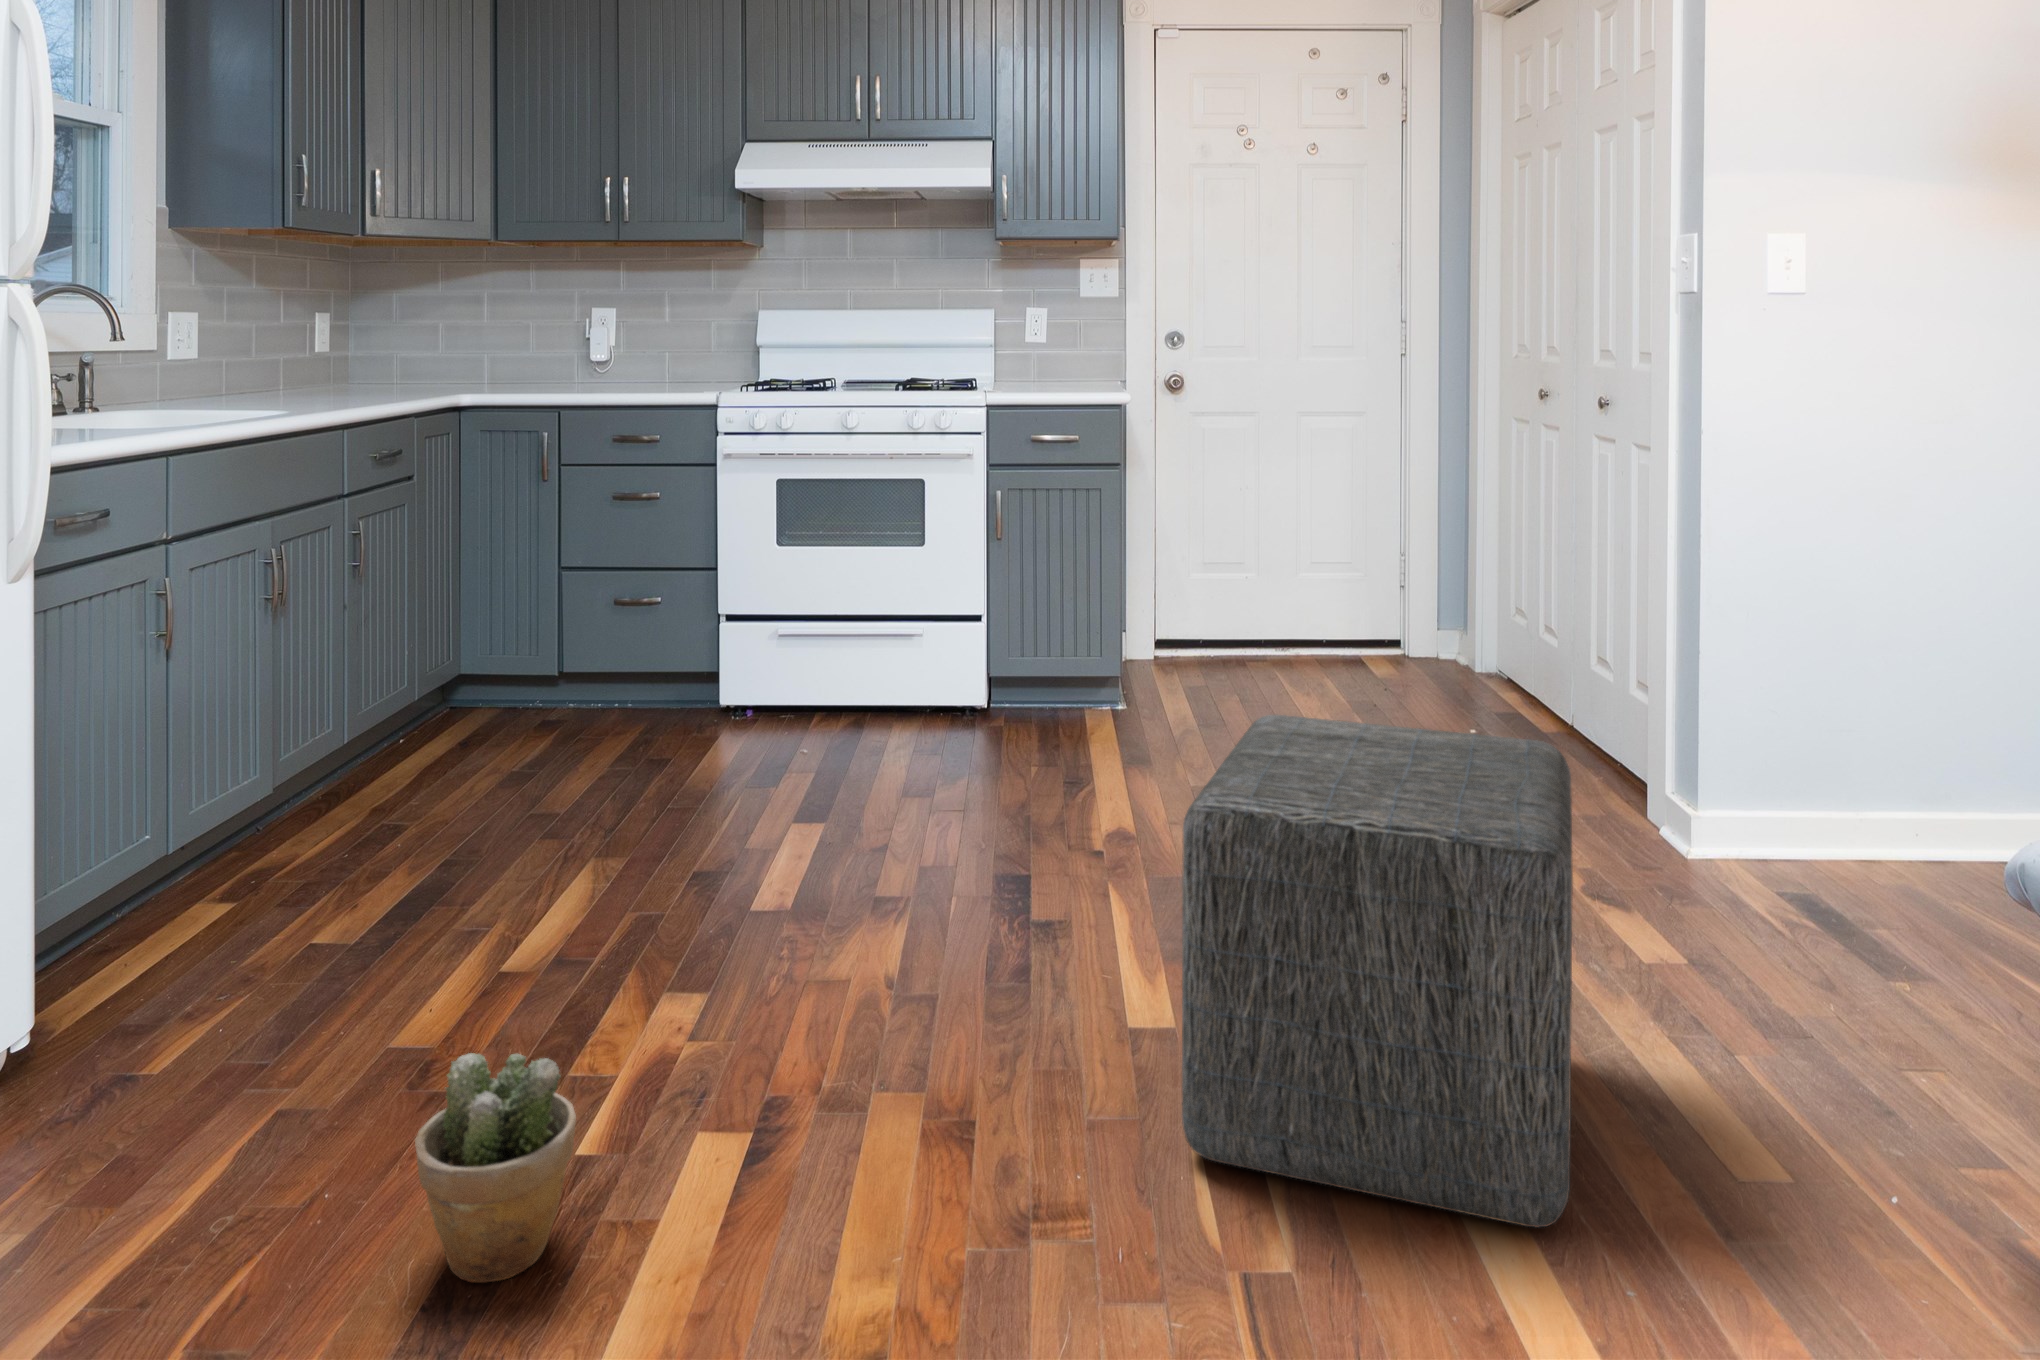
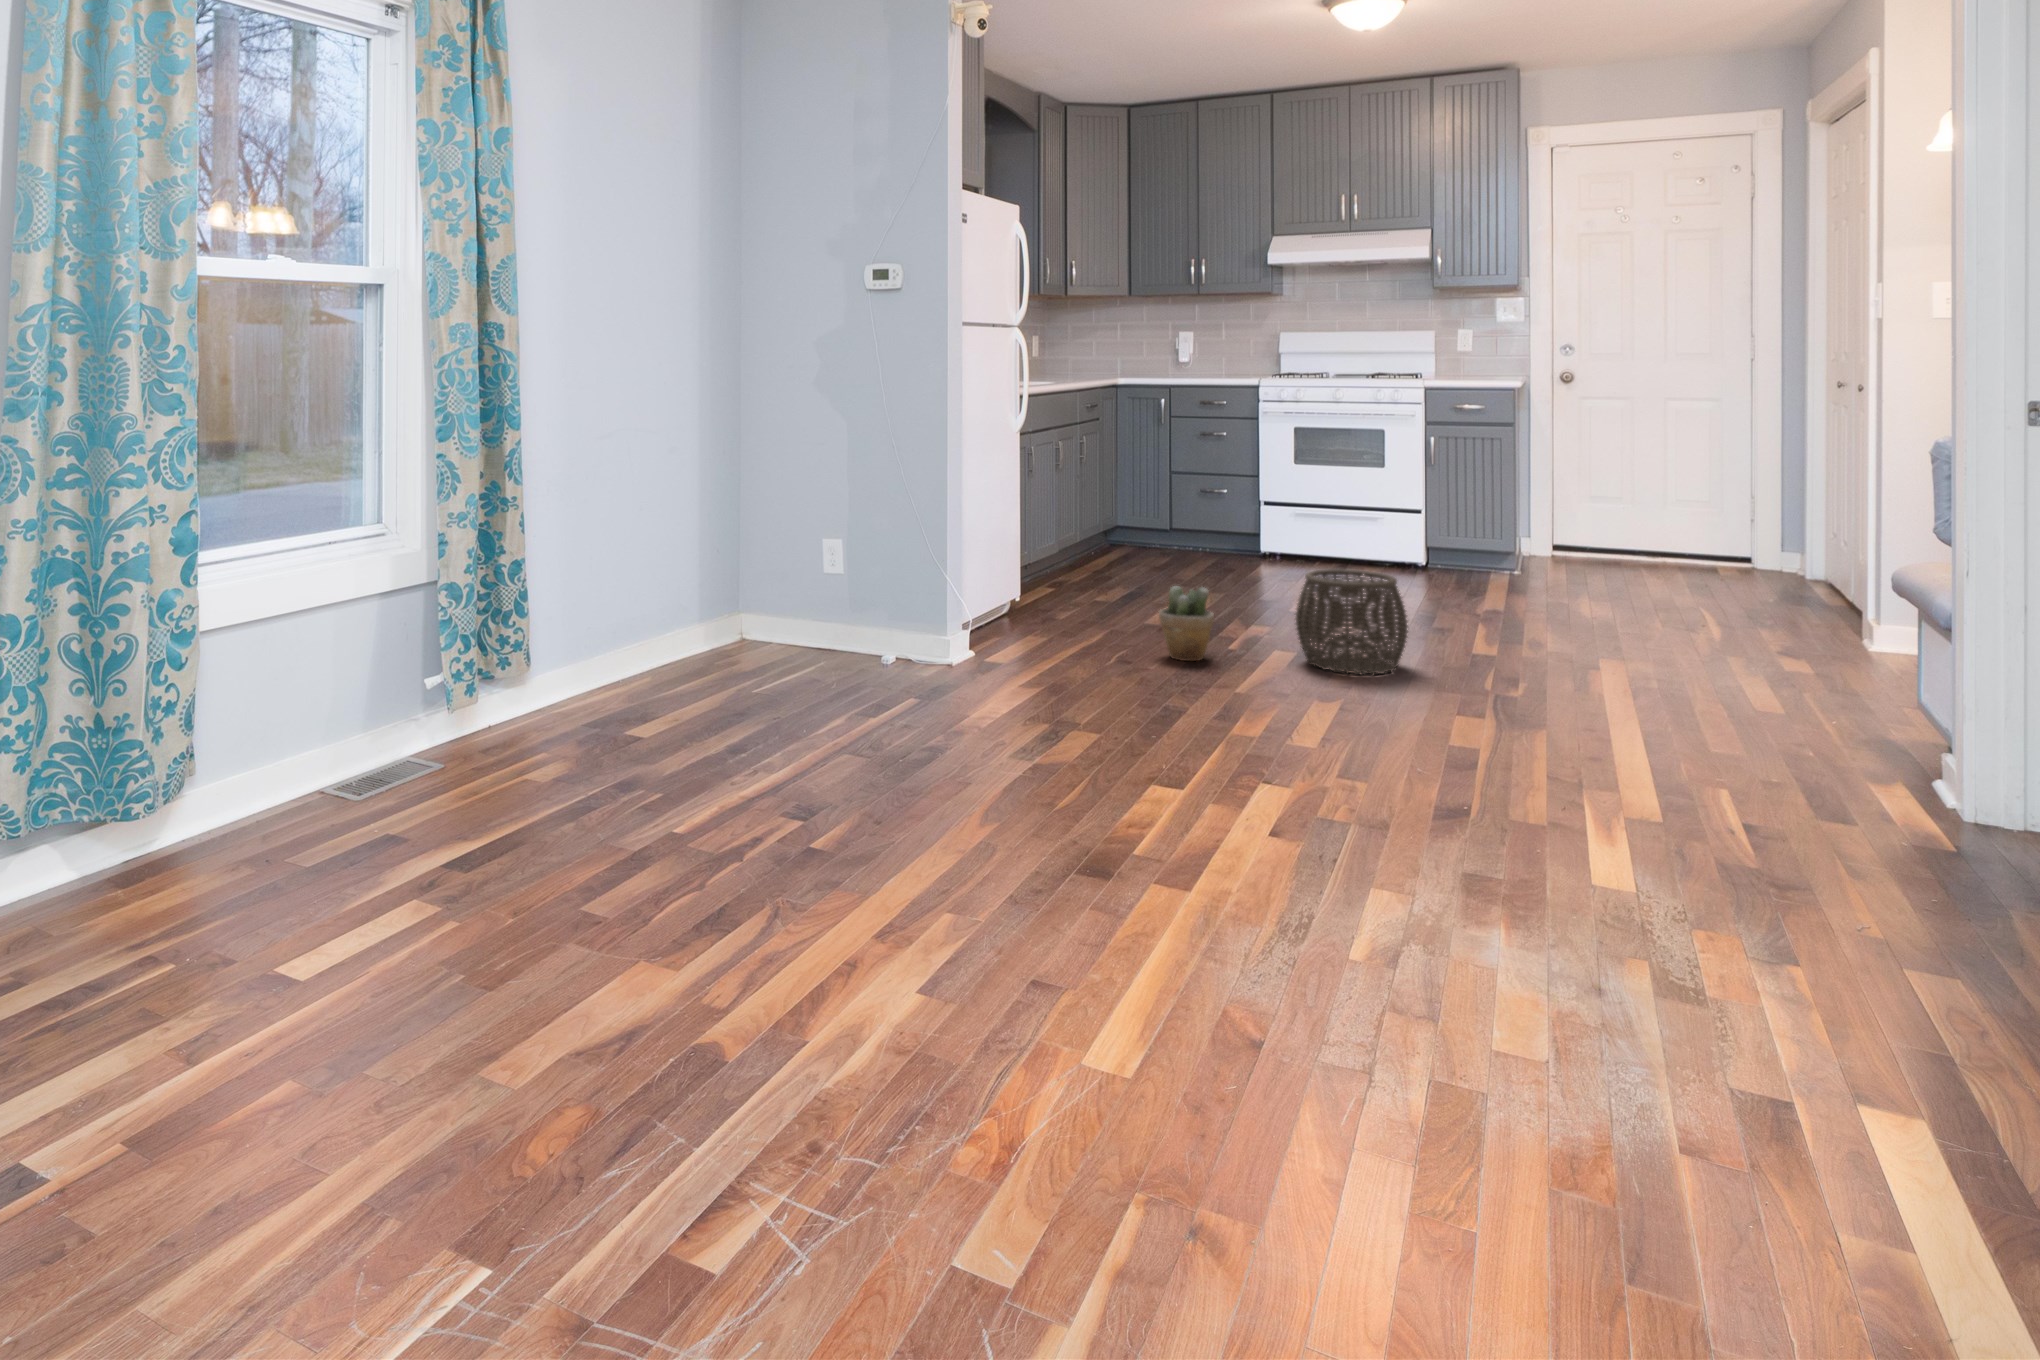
ottoman: present [1182,715,1573,1227] -> none [1467,513,1688,701]
woven basket: none [787,915,1059,1248] -> present [1295,569,1408,674]

